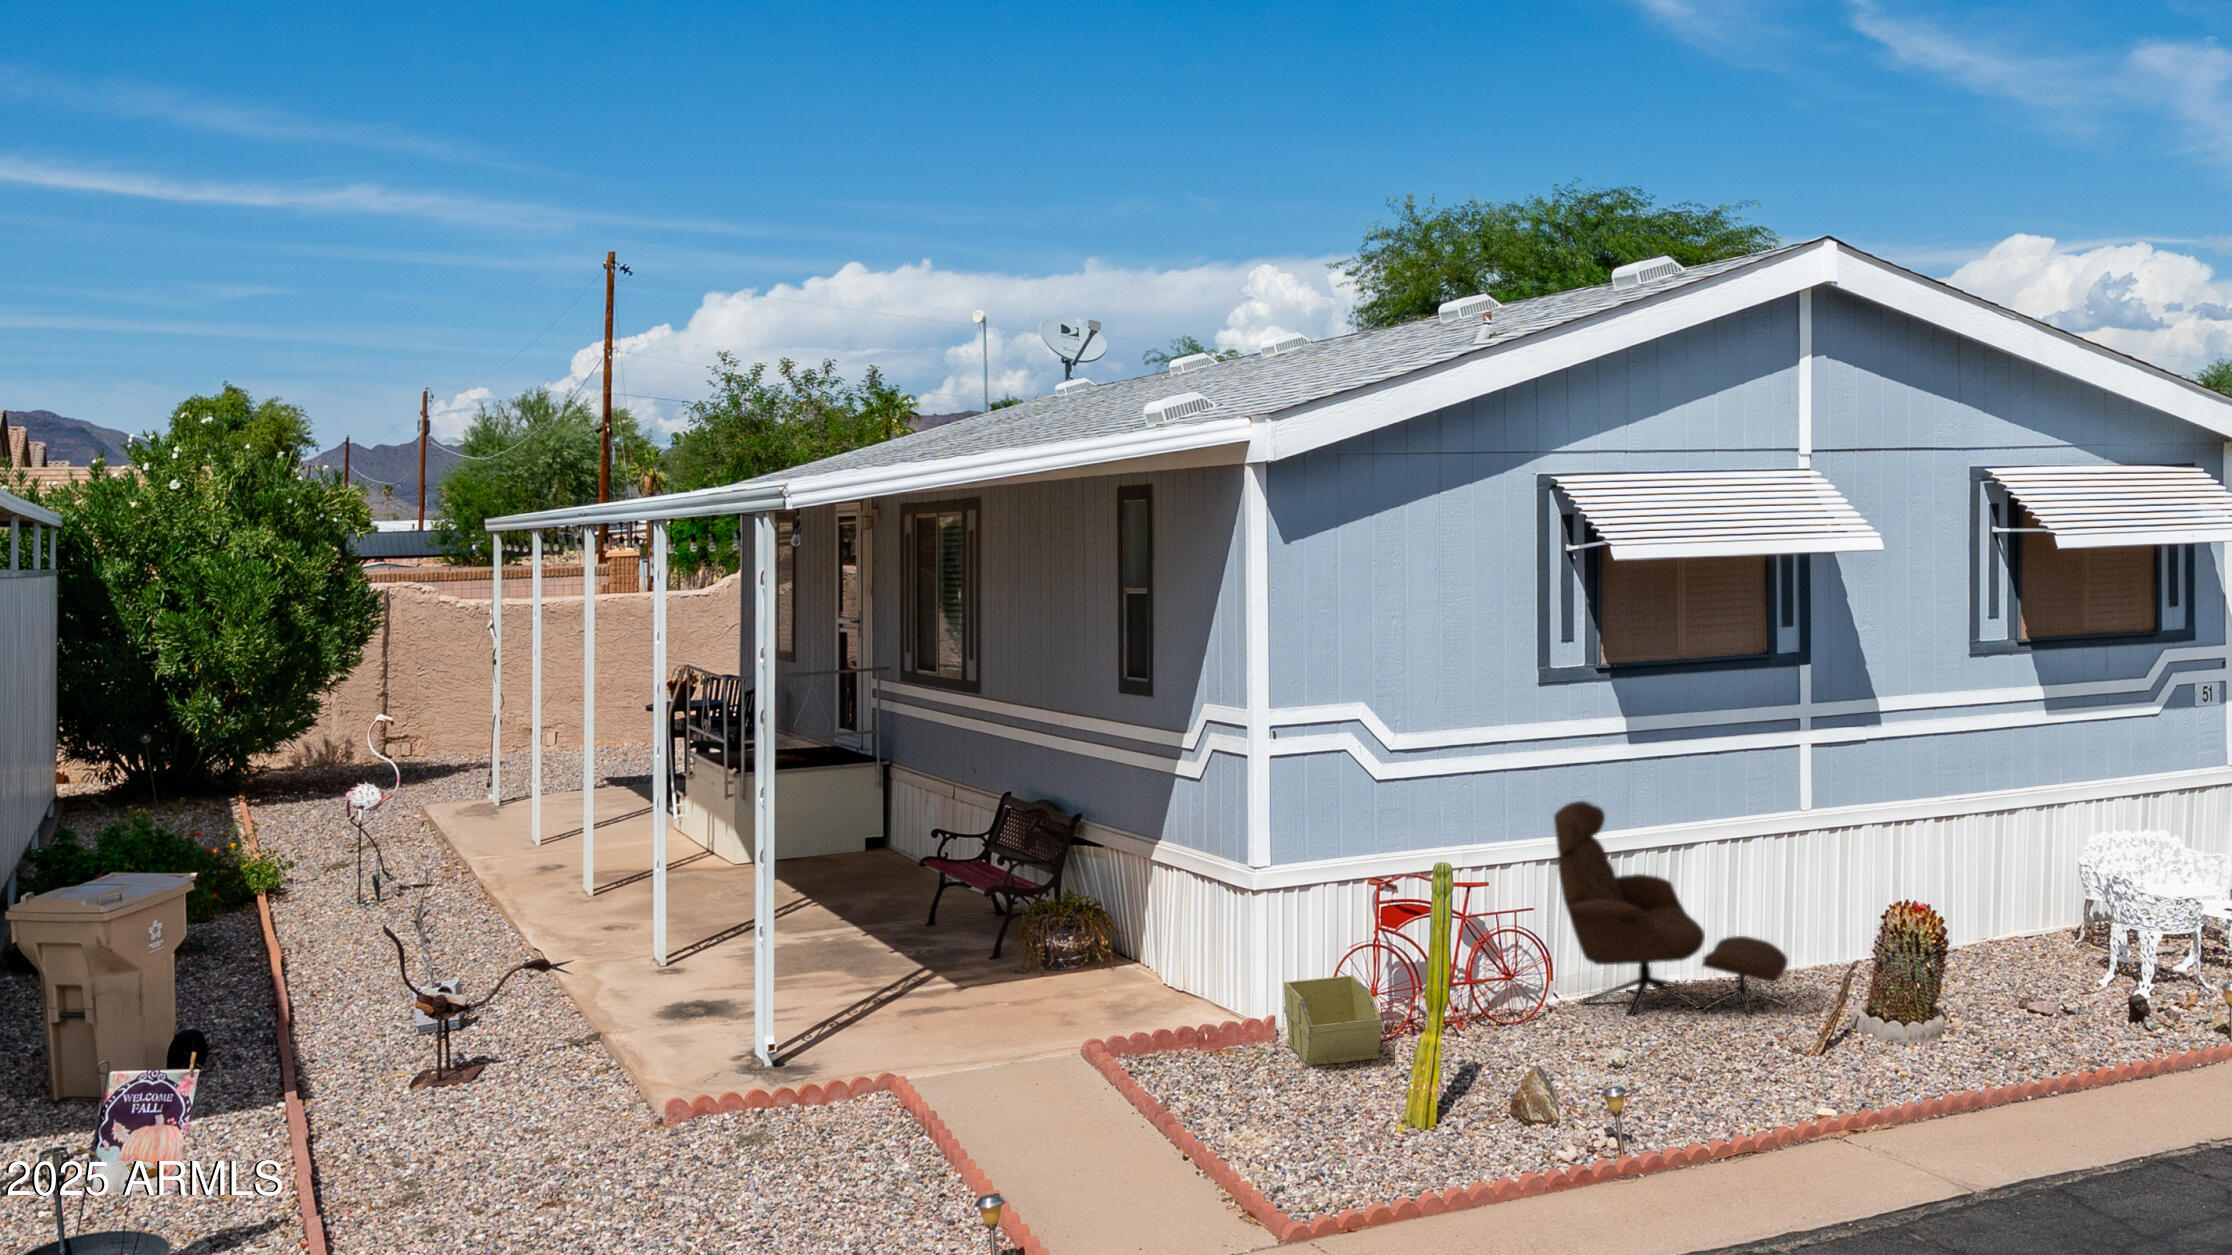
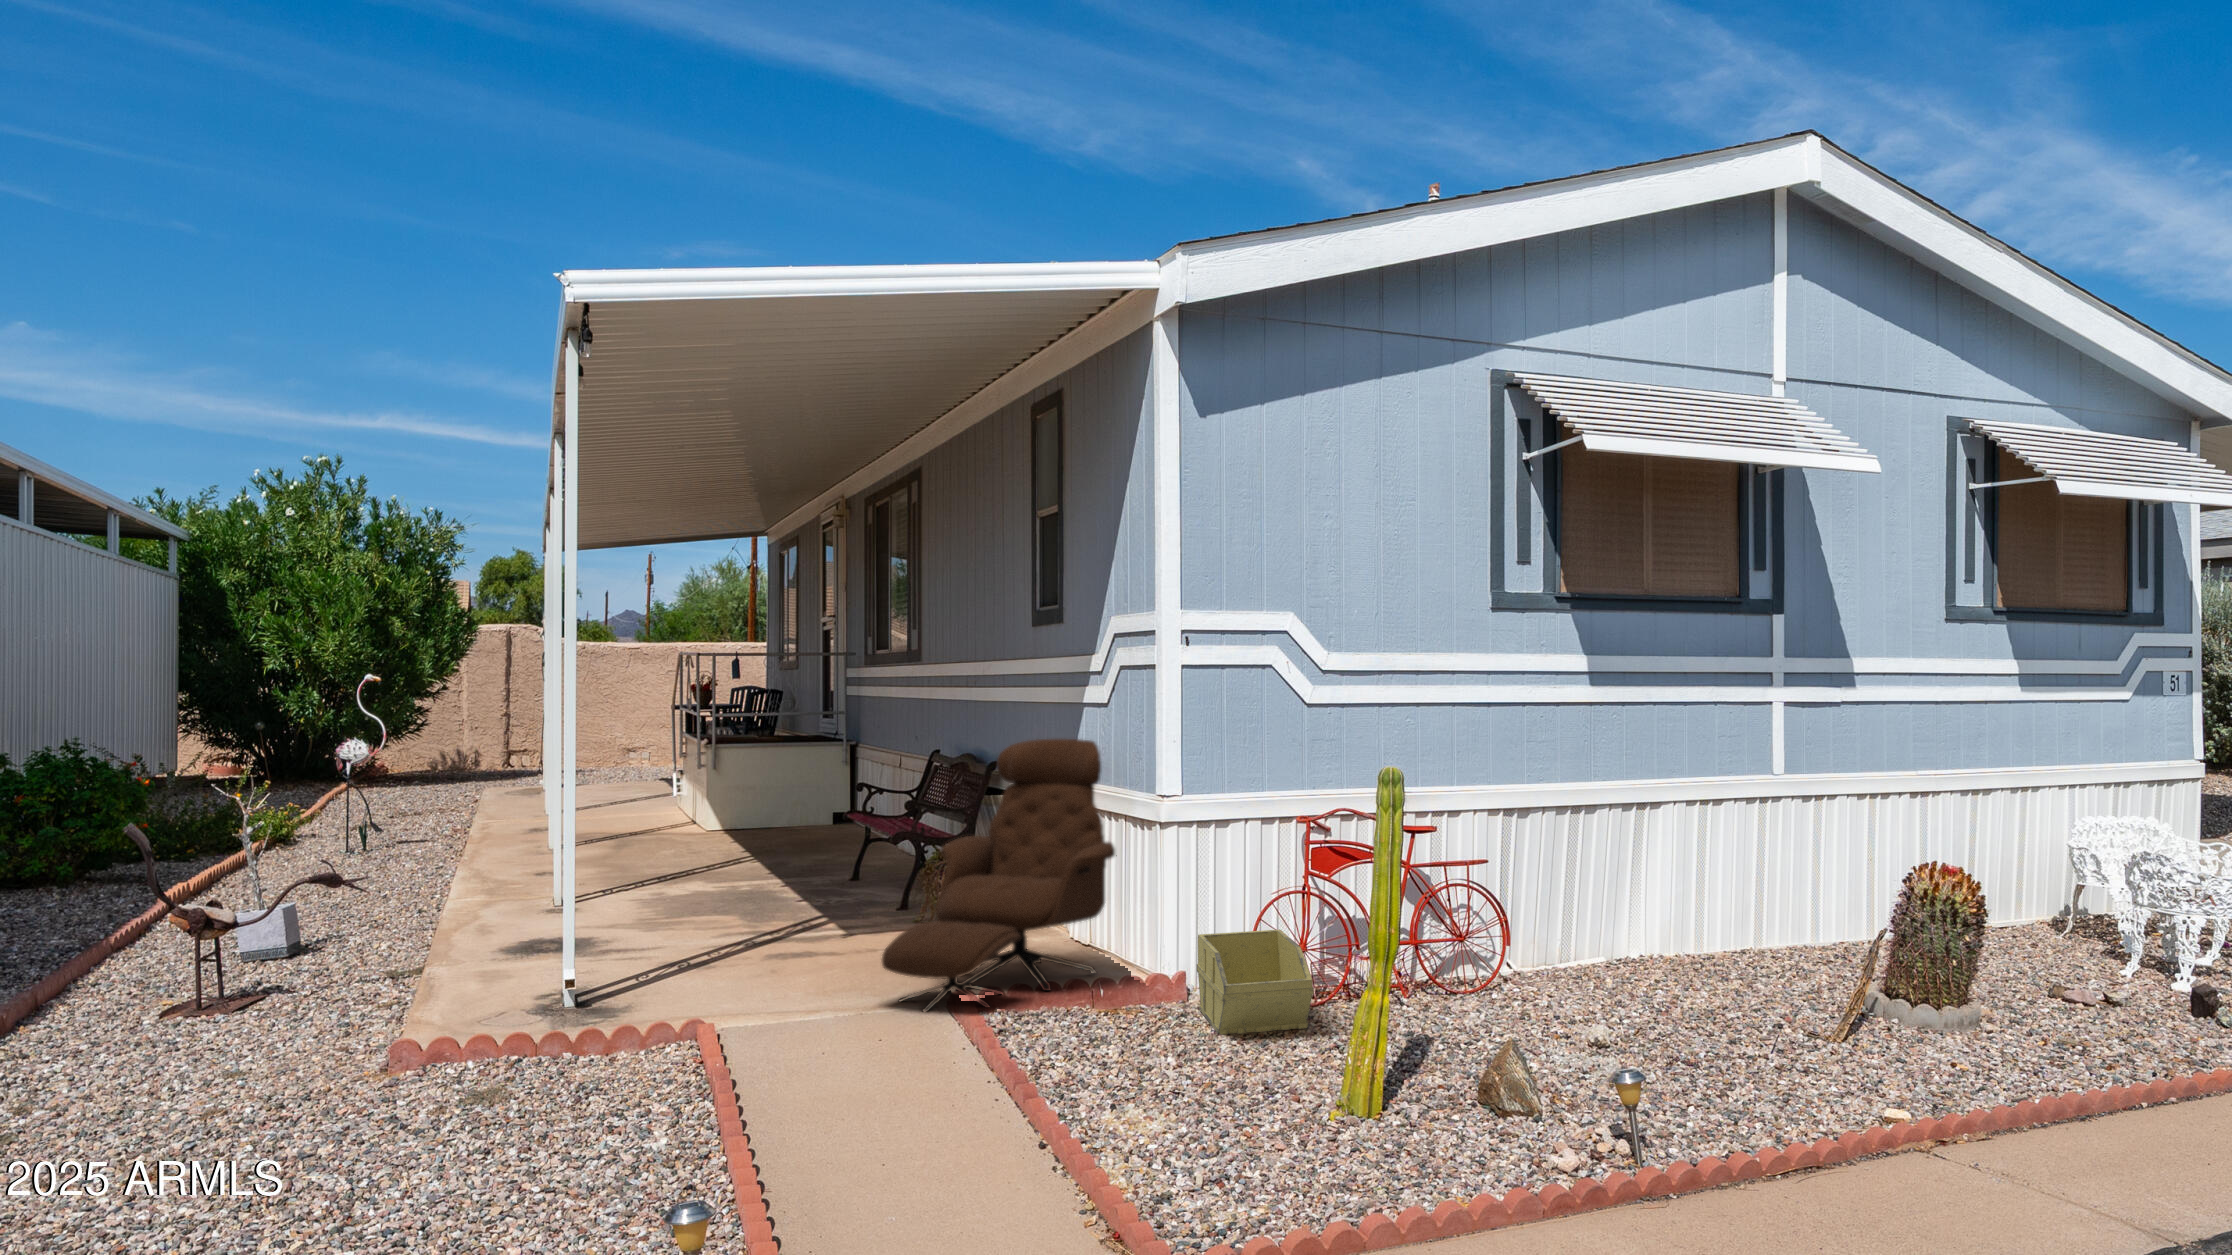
lounge chair: present [1554,801,1788,1016] -> present [882,739,1117,1012]

